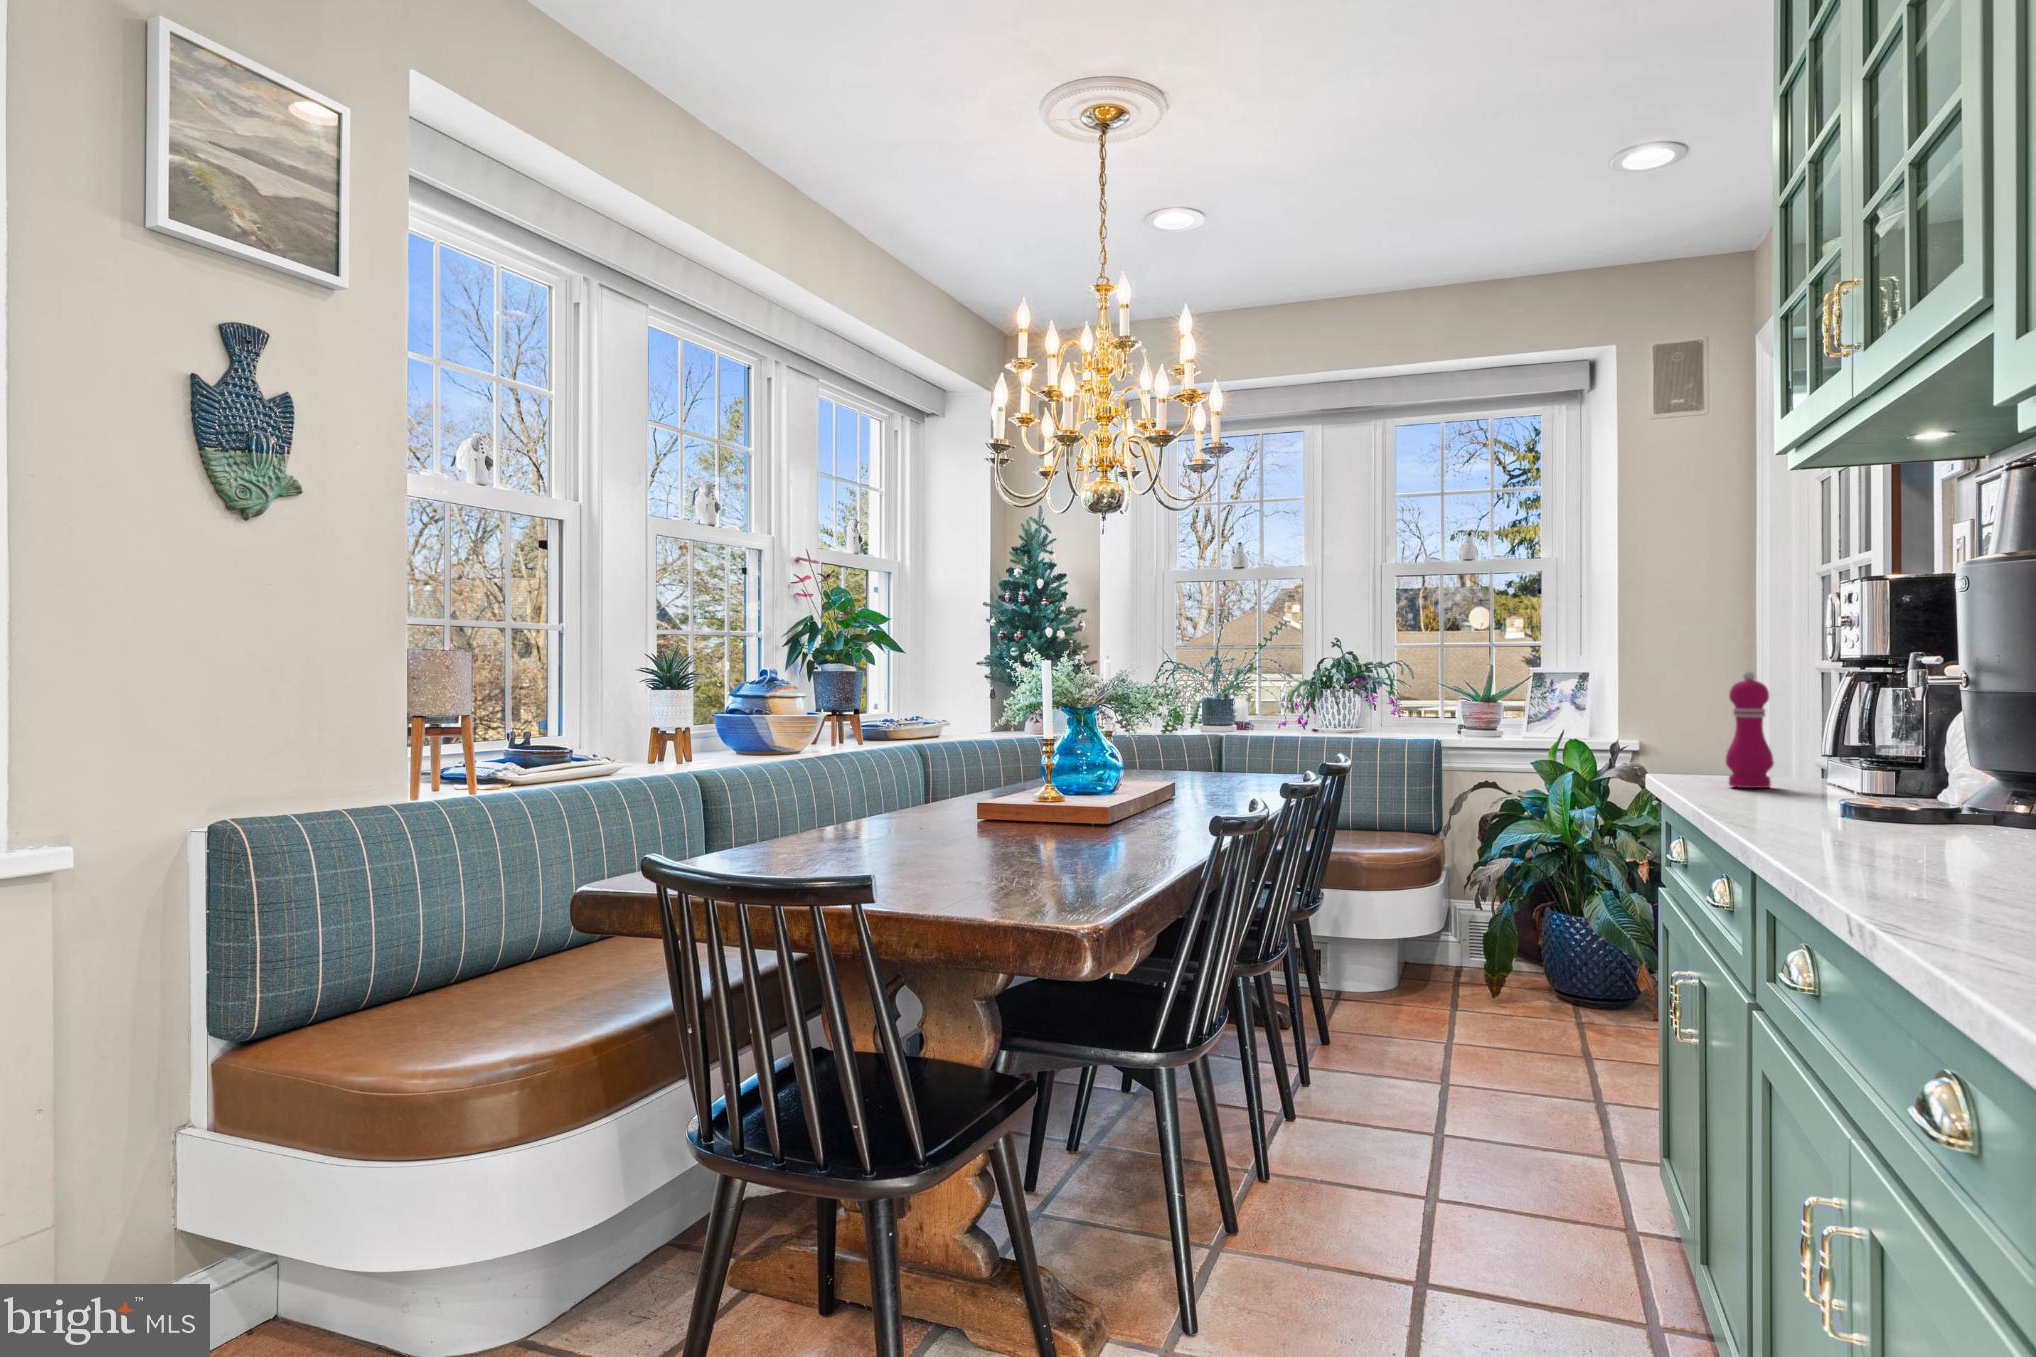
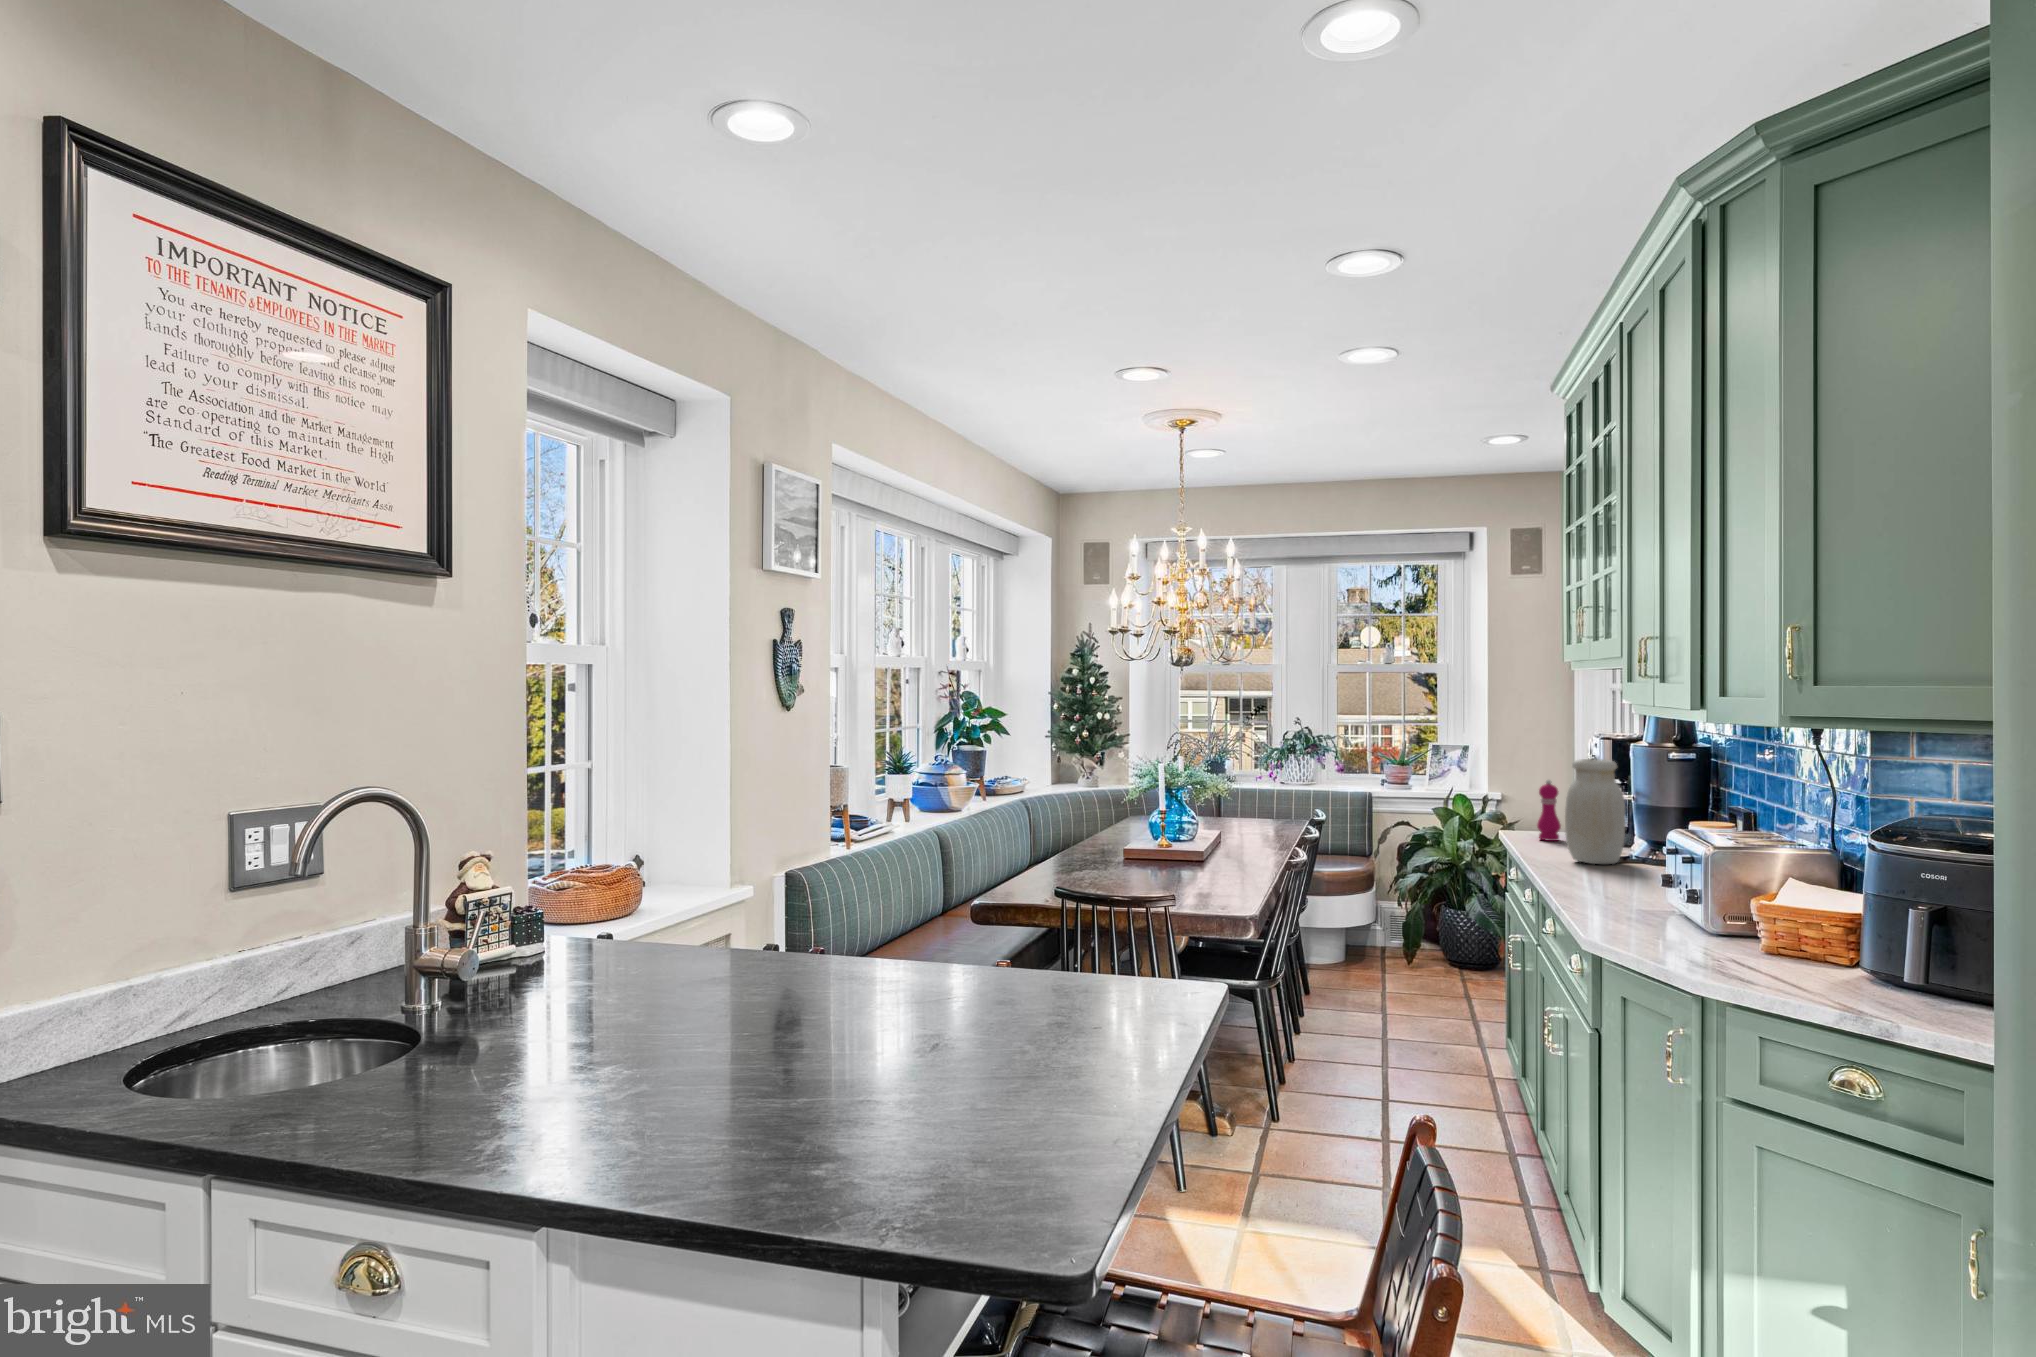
jar: none [1806,596,1951,826] -> present [1565,759,1625,864]

